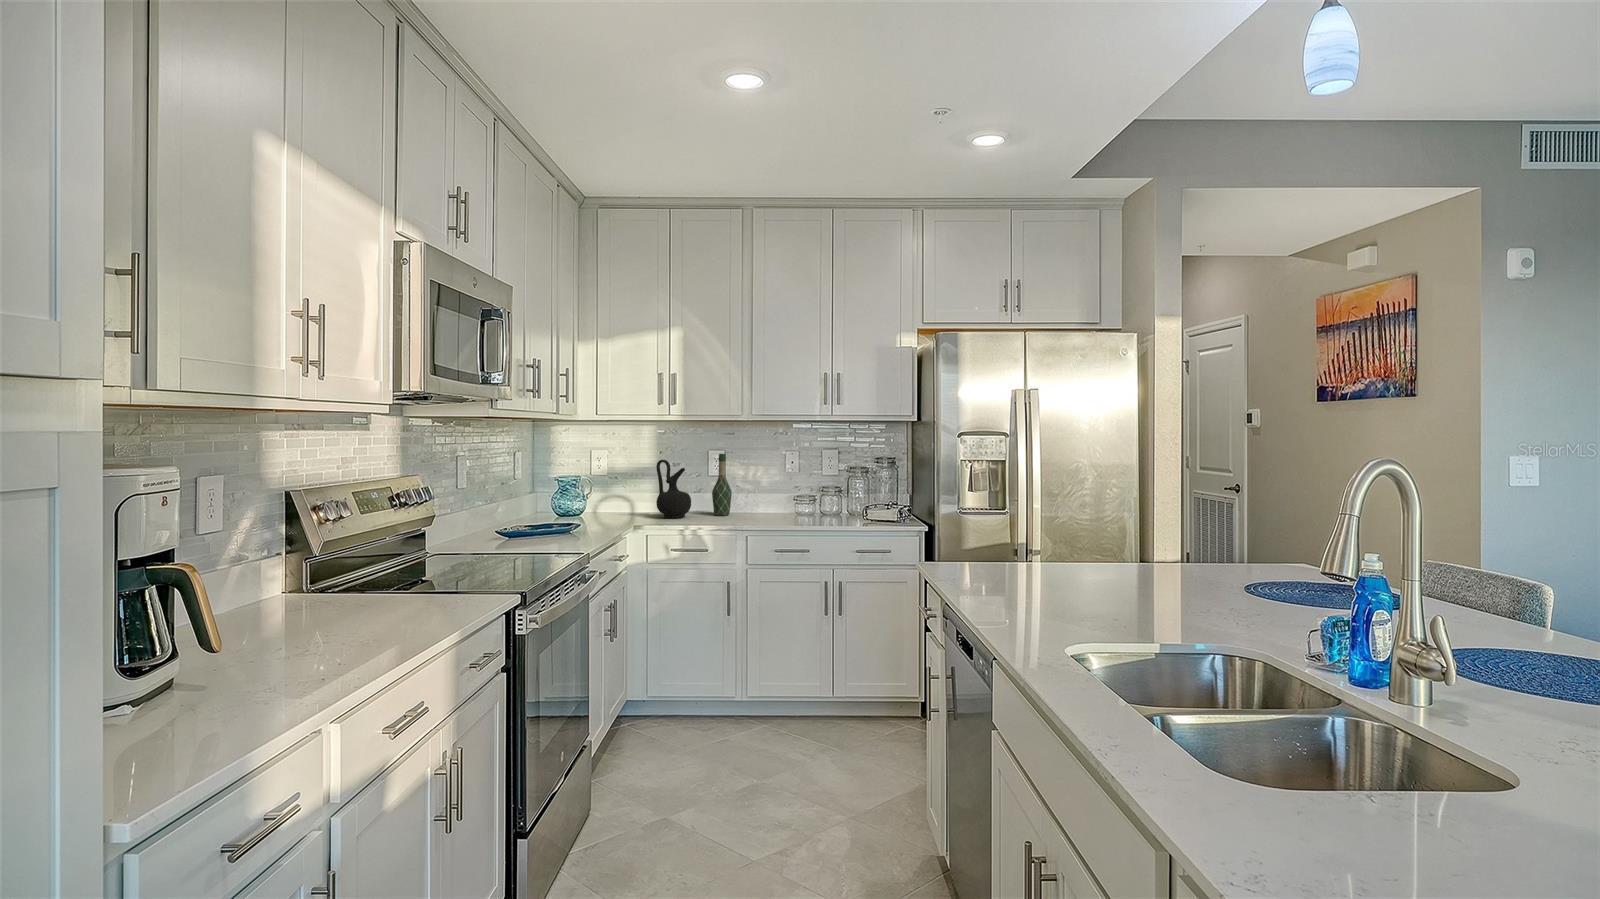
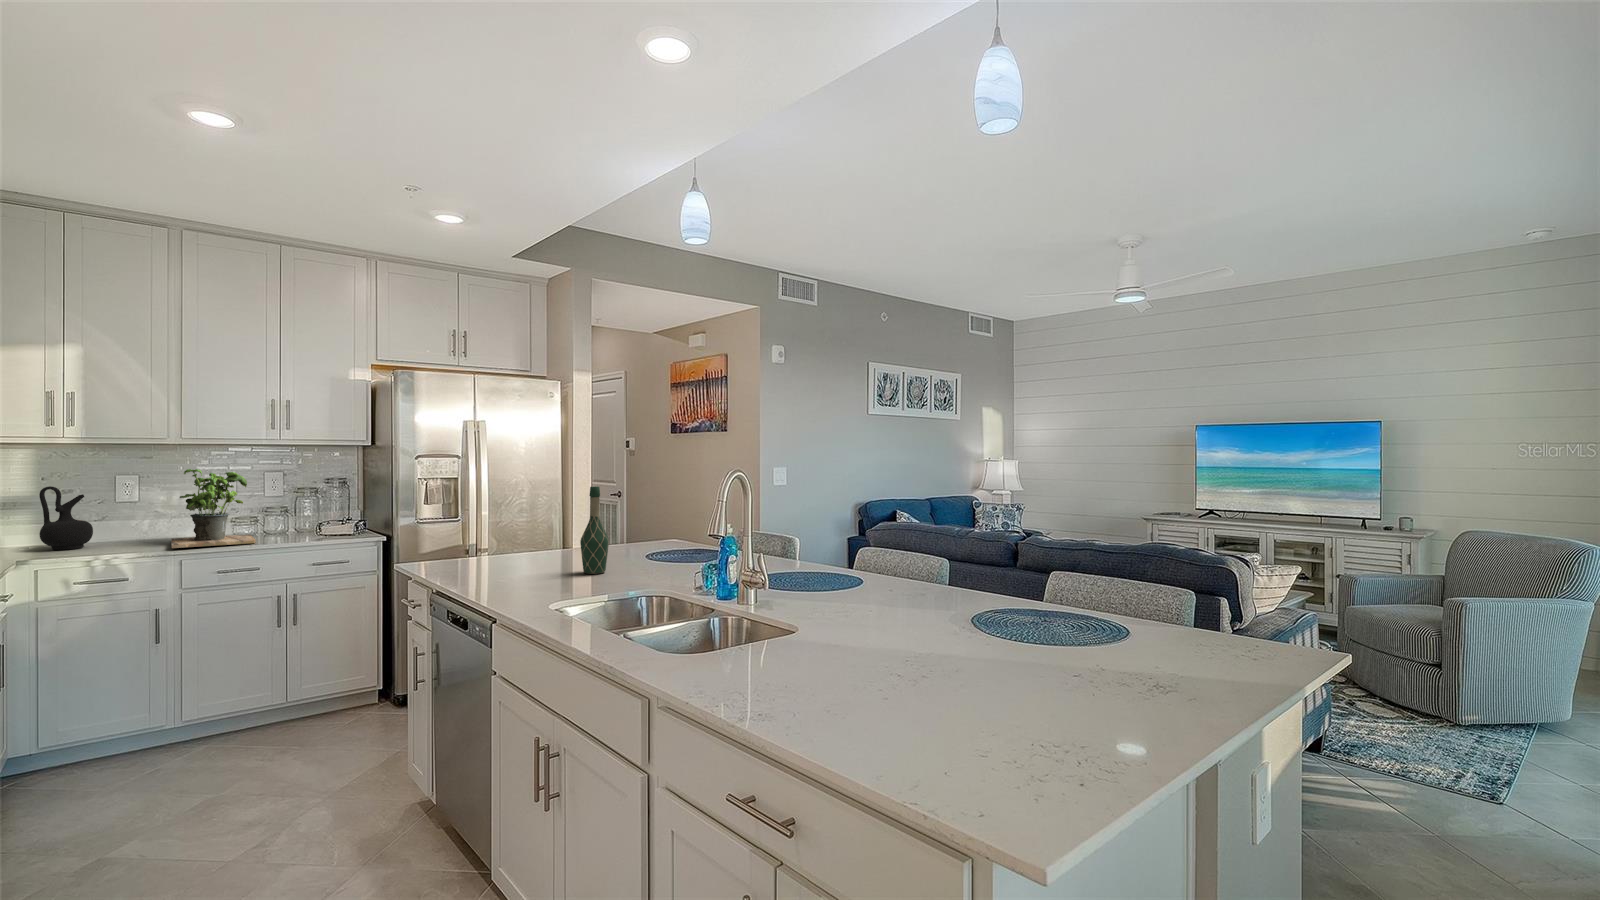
potted plant: none [742,446,809,525] -> present [171,469,255,548]
wine bottle: present [712,454,732,515] -> present [580,486,609,574]

